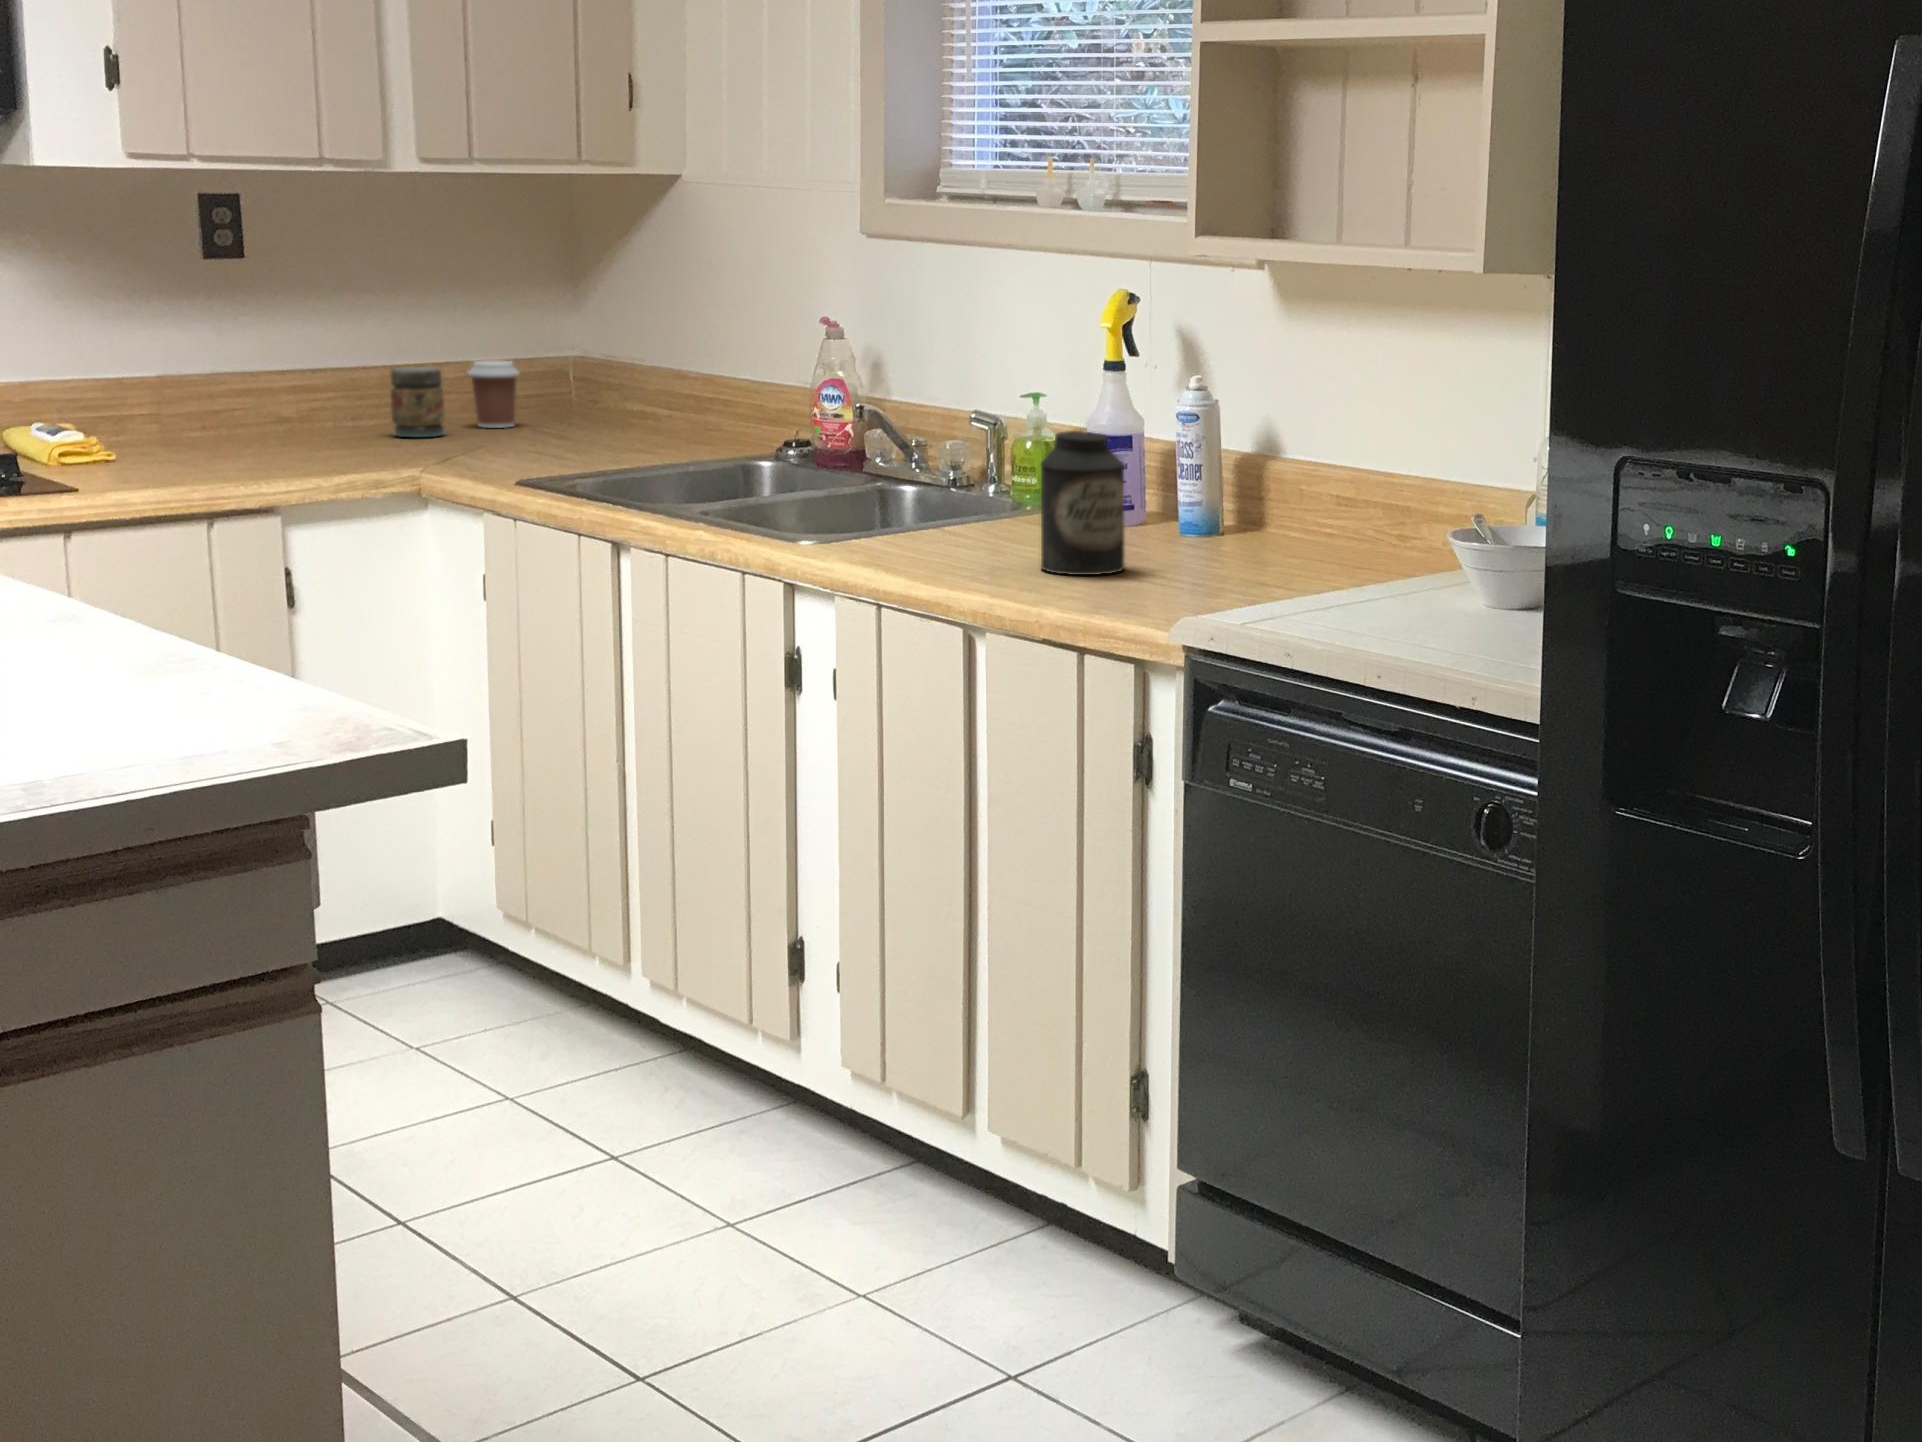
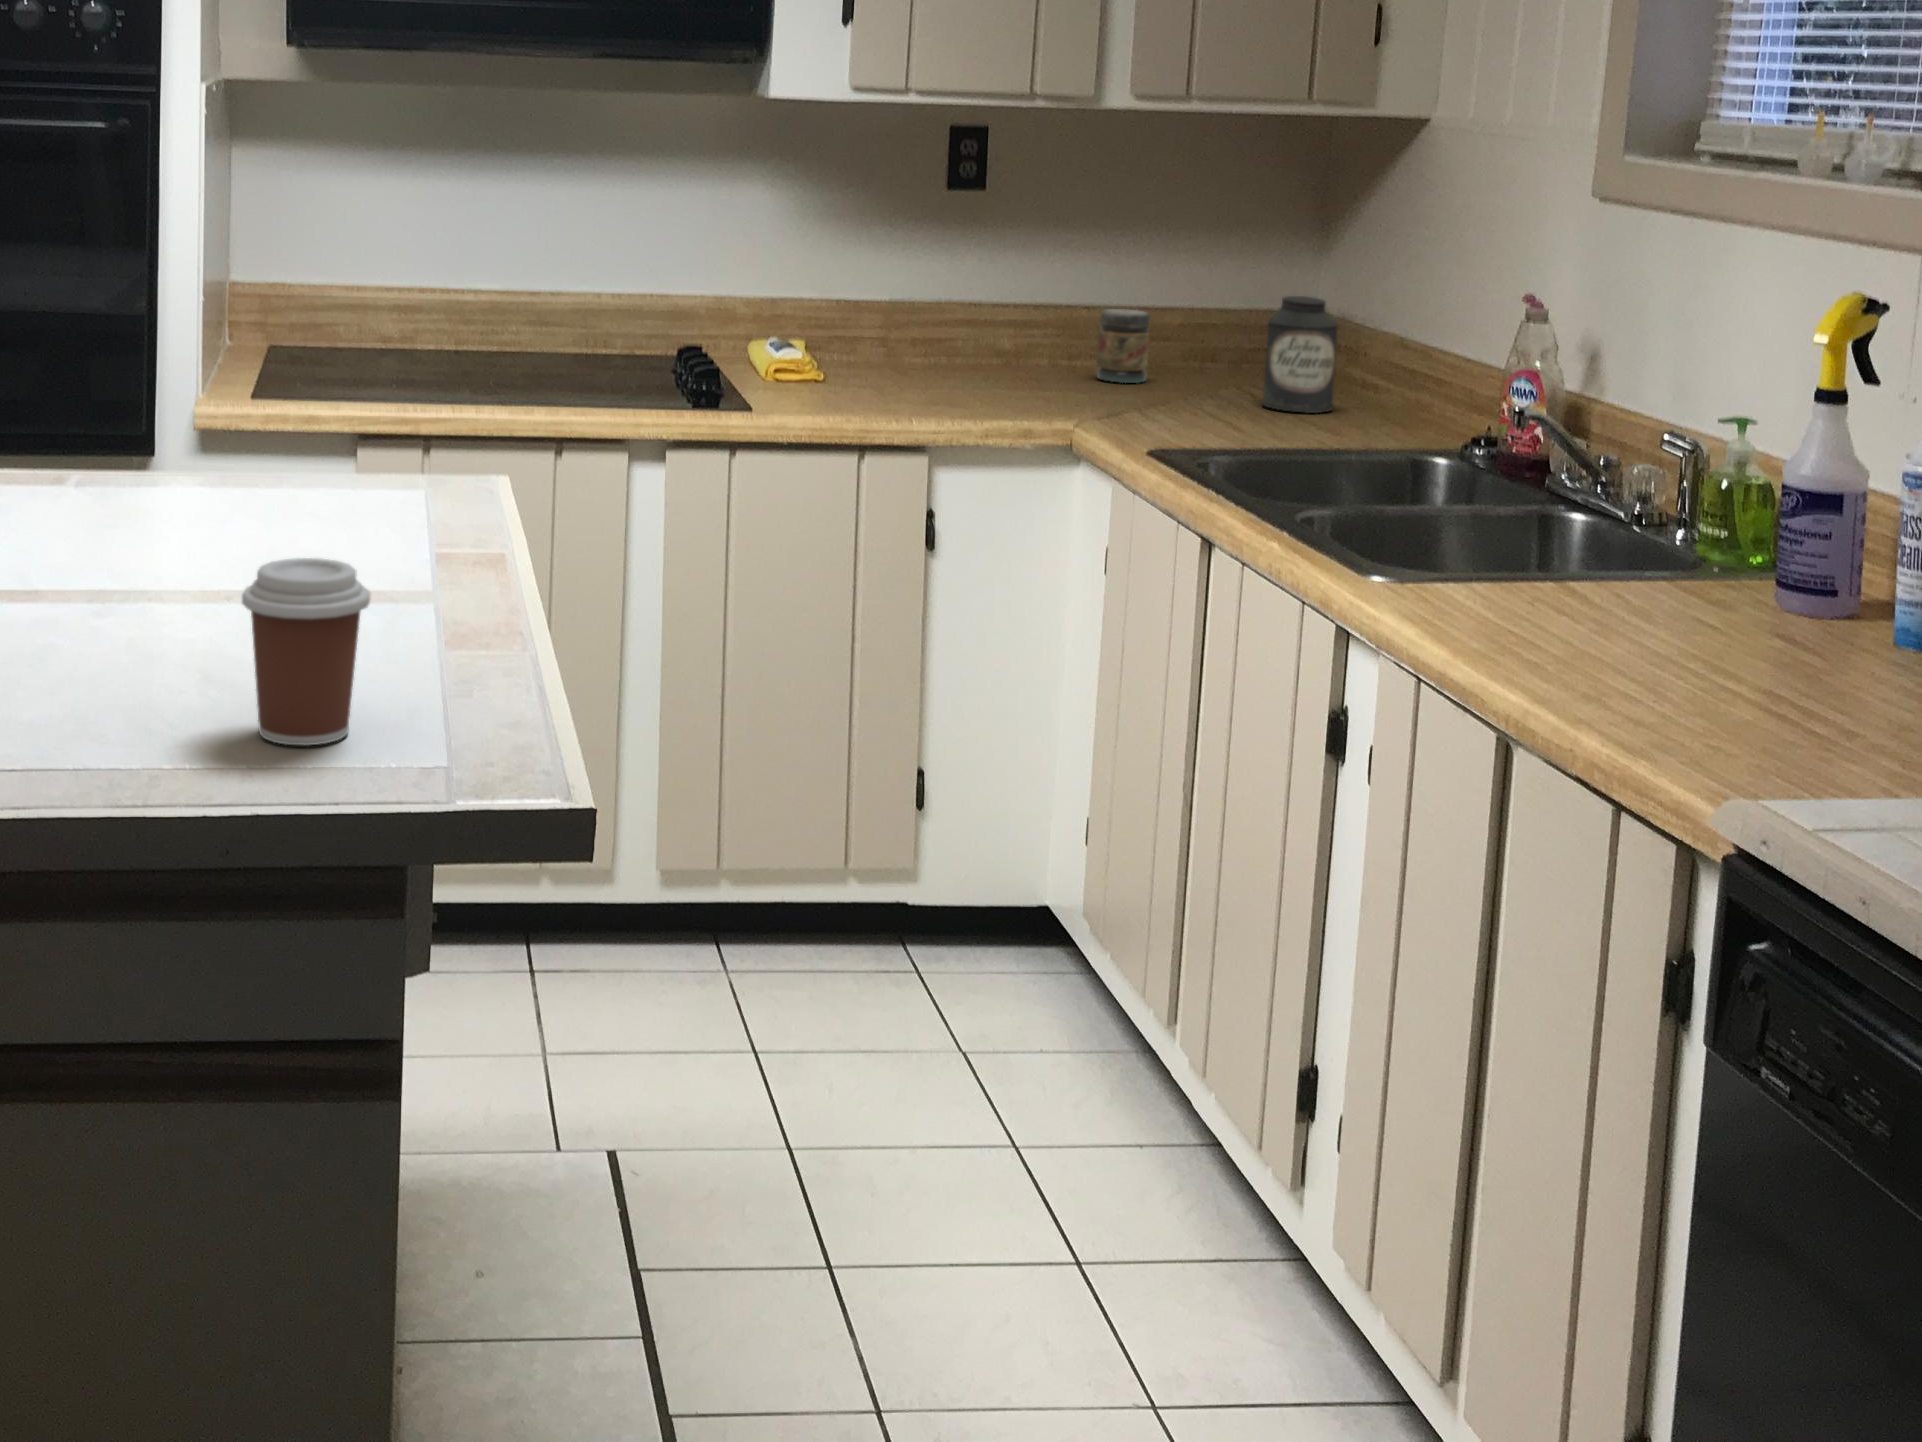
coffee cup: present [468,361,519,428] -> present [242,558,370,745]
canister: present [1041,431,1125,575] -> present [1263,296,1338,413]

